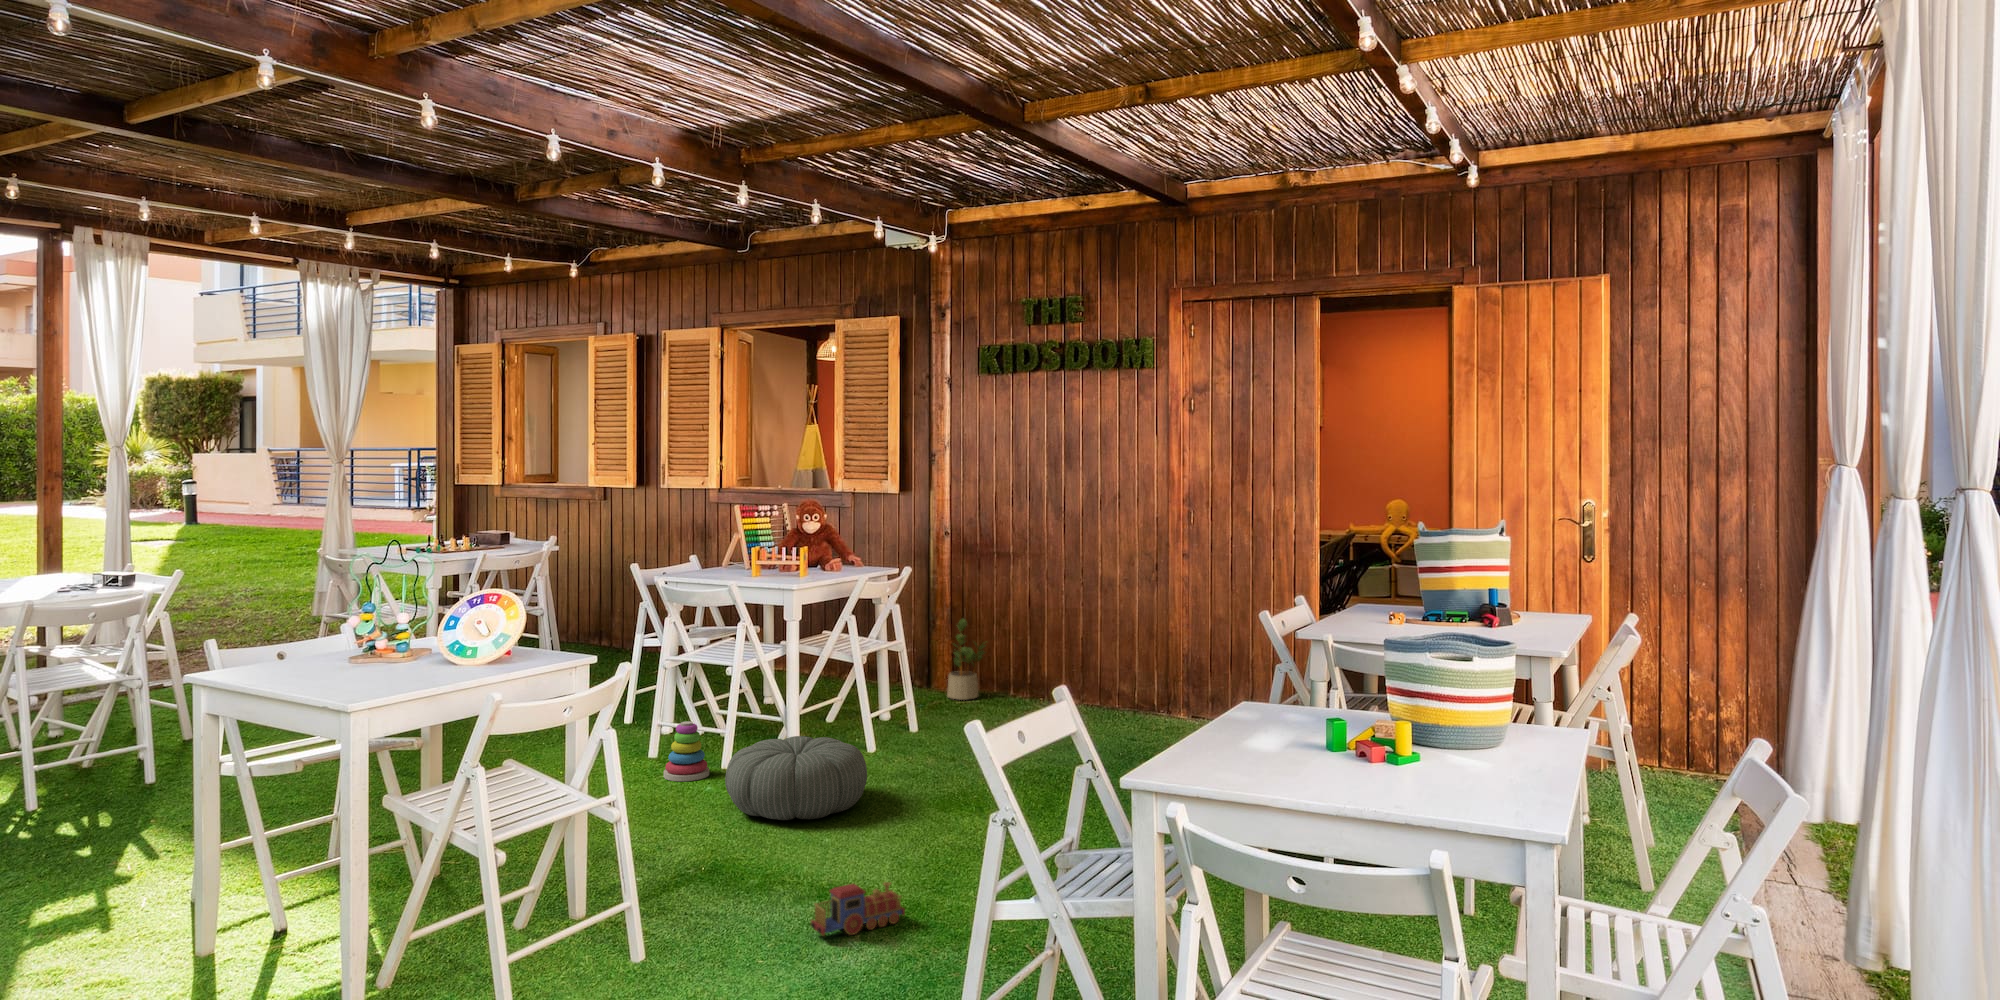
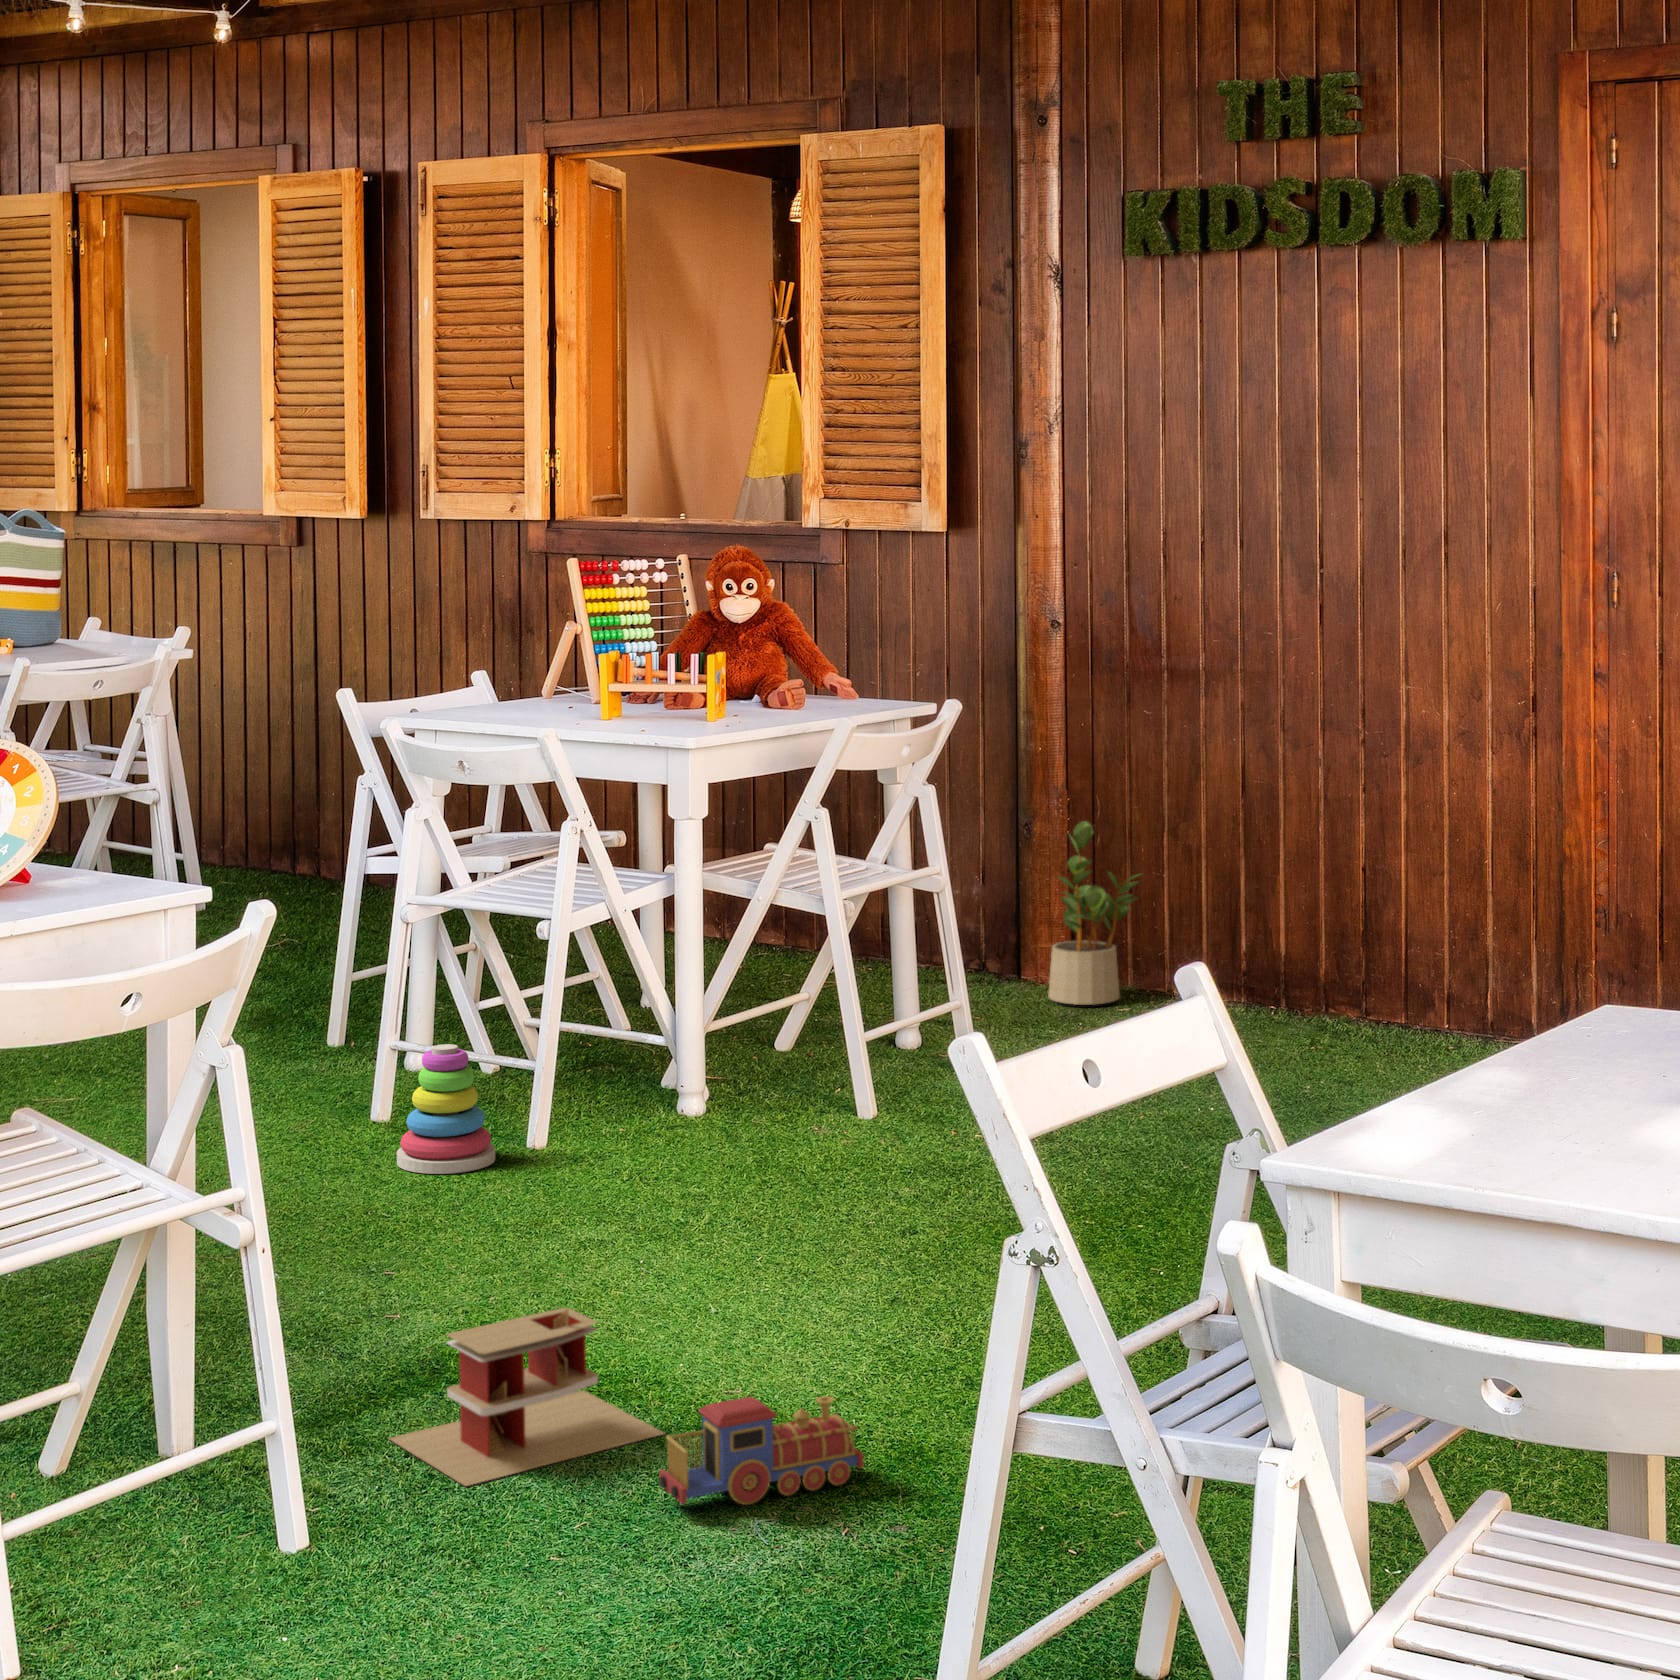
pouf: present [725,736,867,820] -> none [518,1081,826,1262]
toy house: none [676,843,809,931] -> present [390,1308,665,1486]

